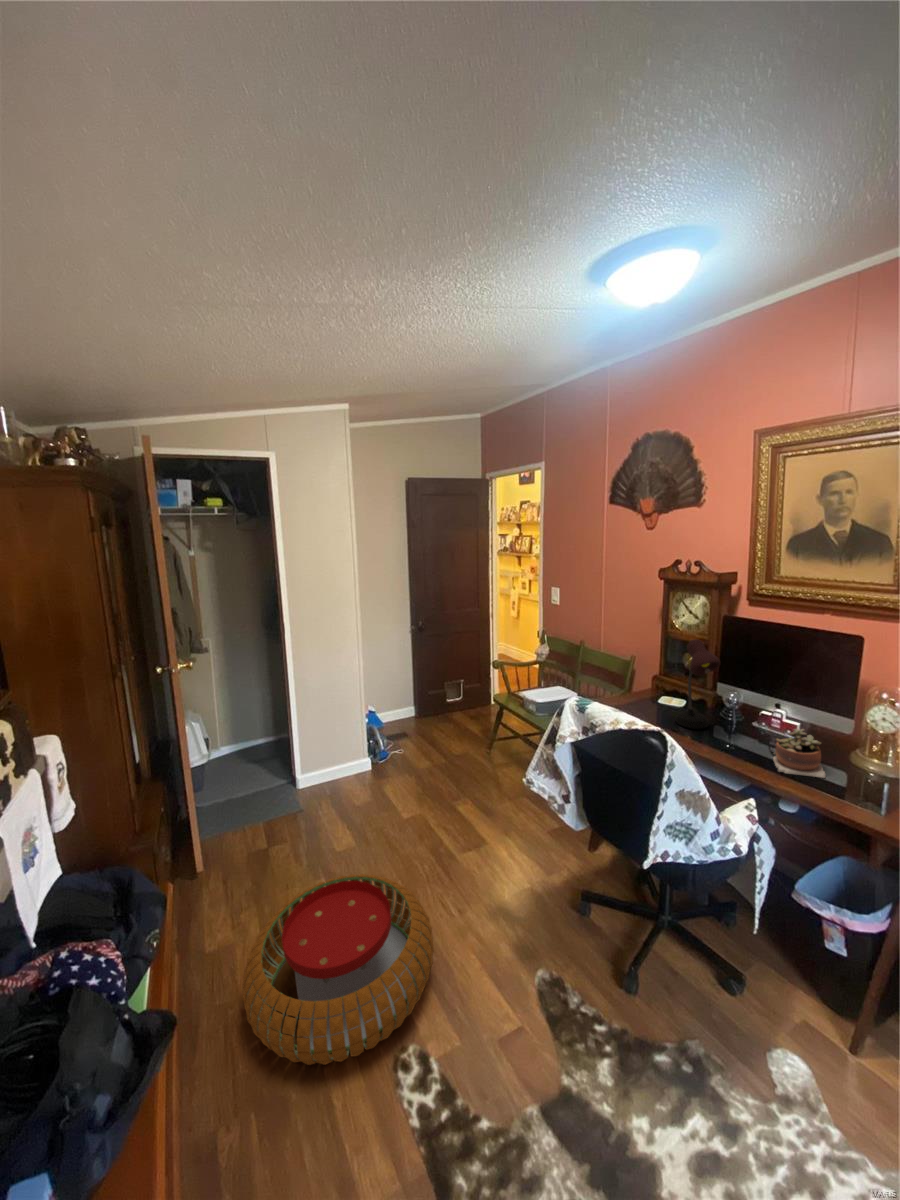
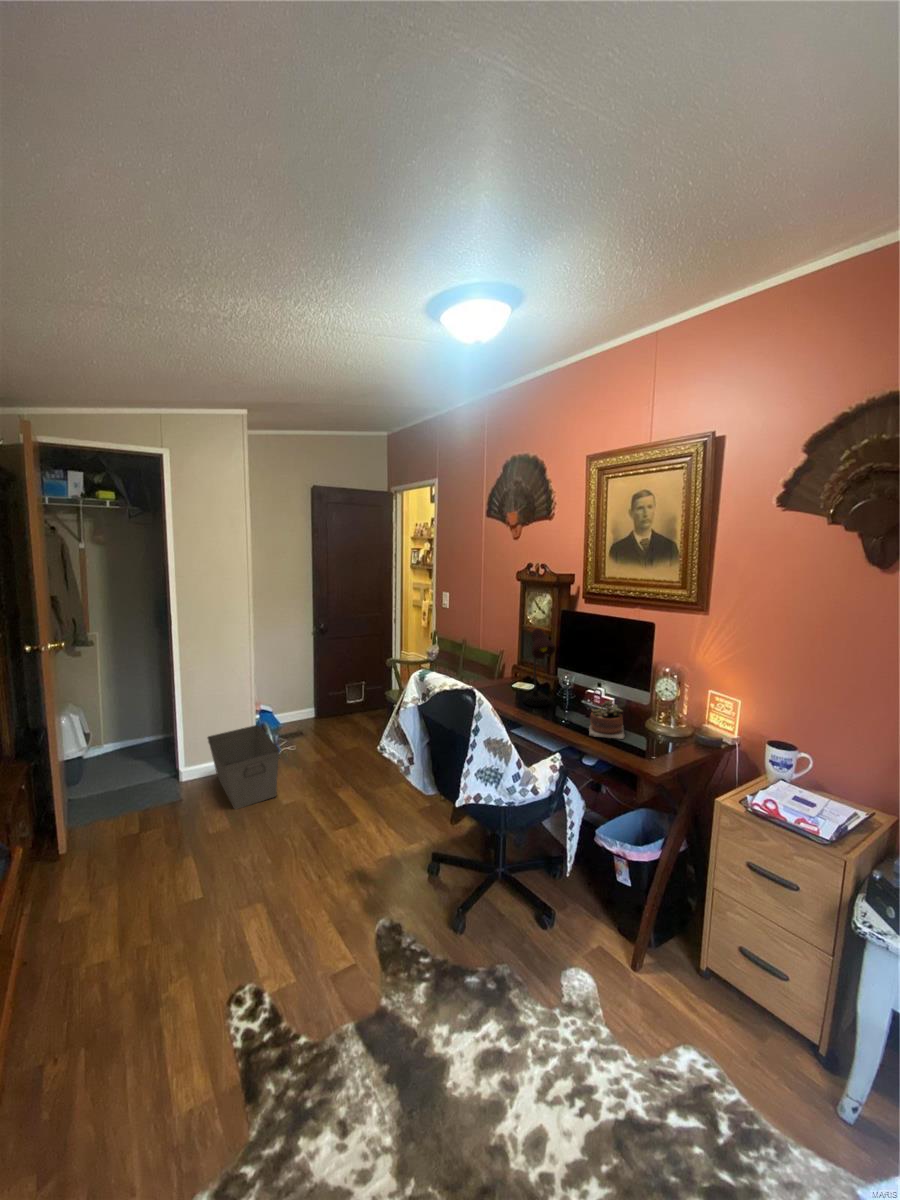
storage bin: none [318,733,394,825] -> present [208,725,279,809]
pouf: present [242,874,434,1065] -> none [83,843,286,1009]

